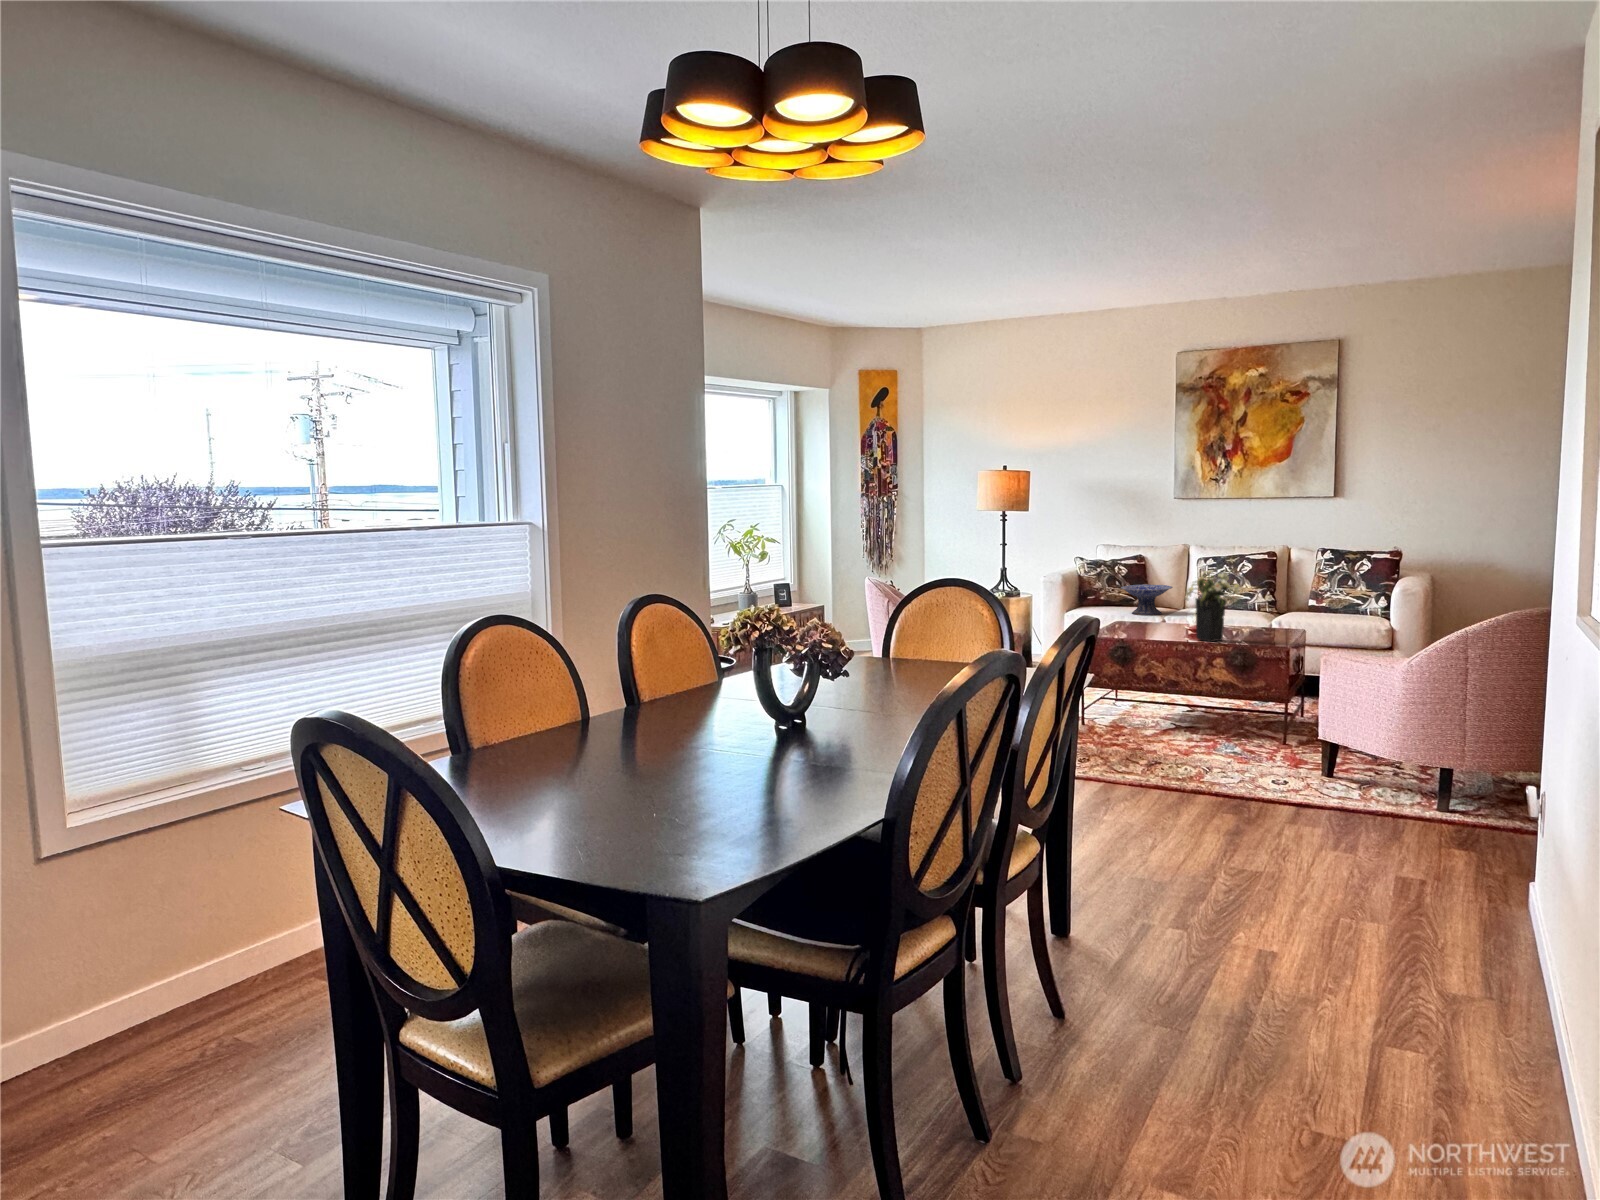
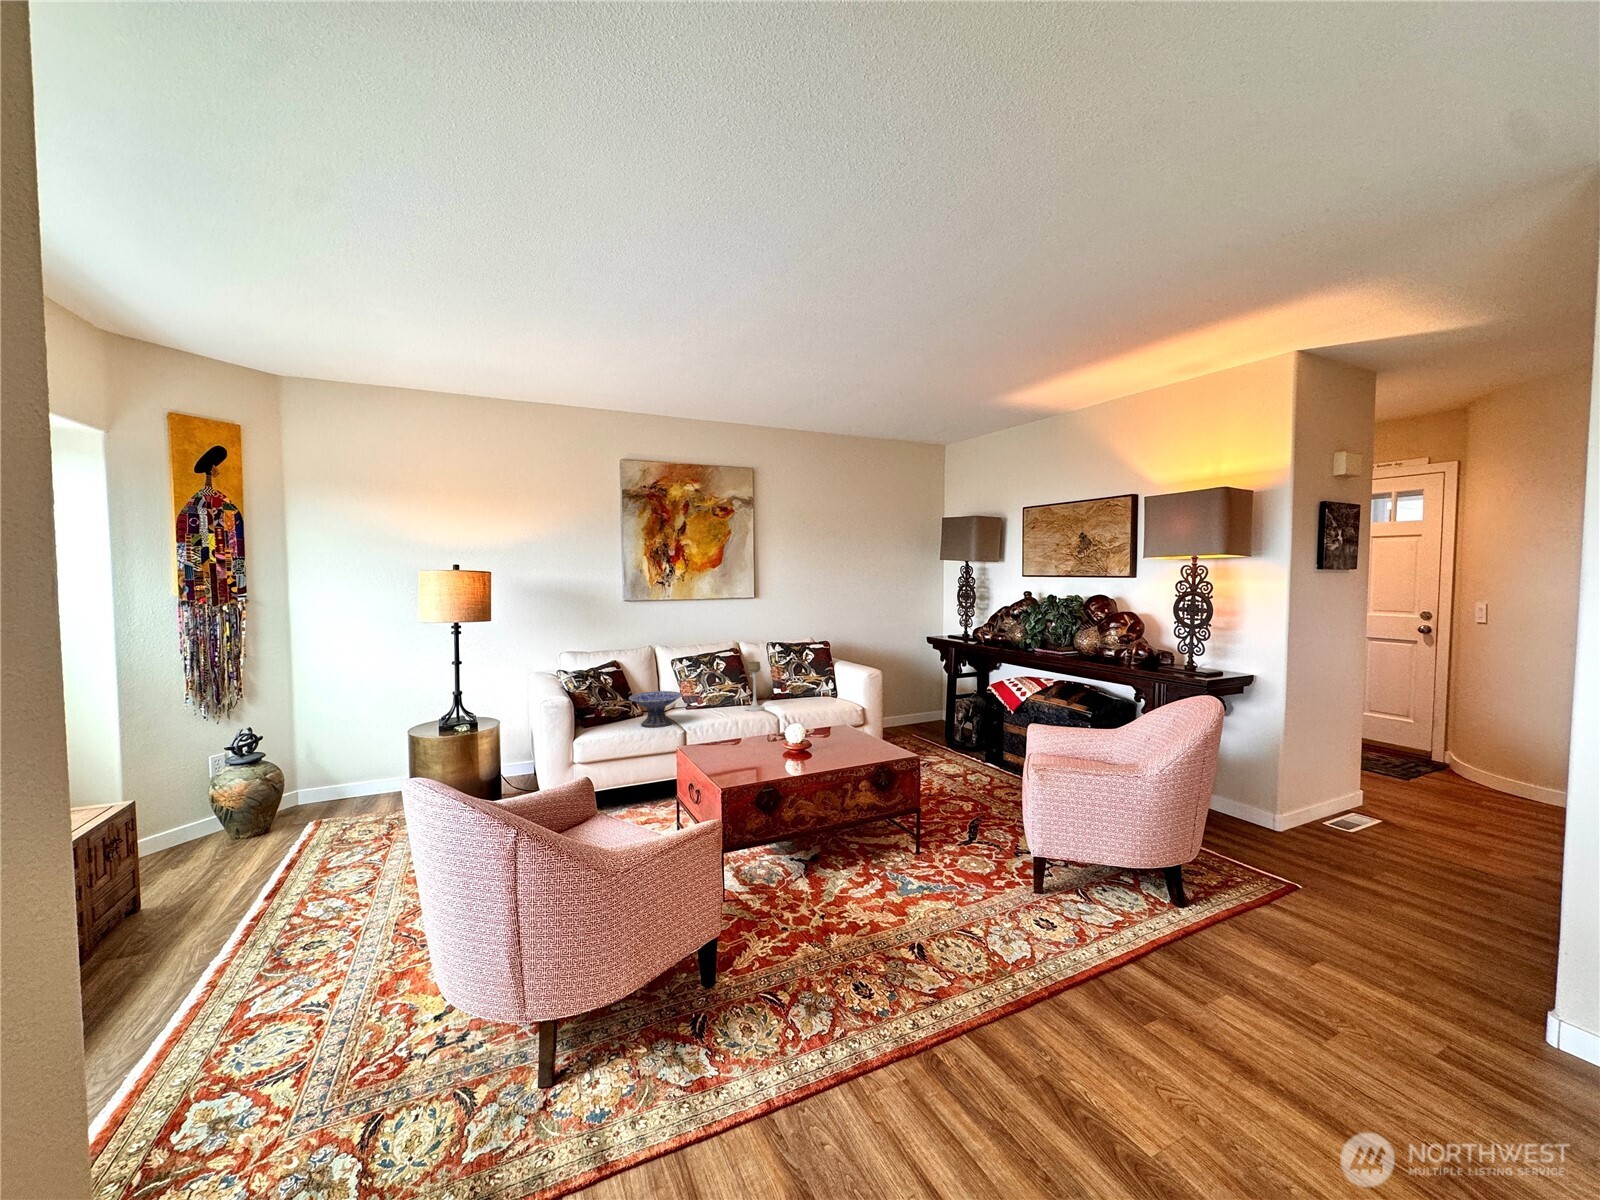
candle holder: none [1257,565,1279,618] -> present [745,661,764,711]
flower arrangement: present [1184,570,1240,642] -> none [832,676,890,758]

